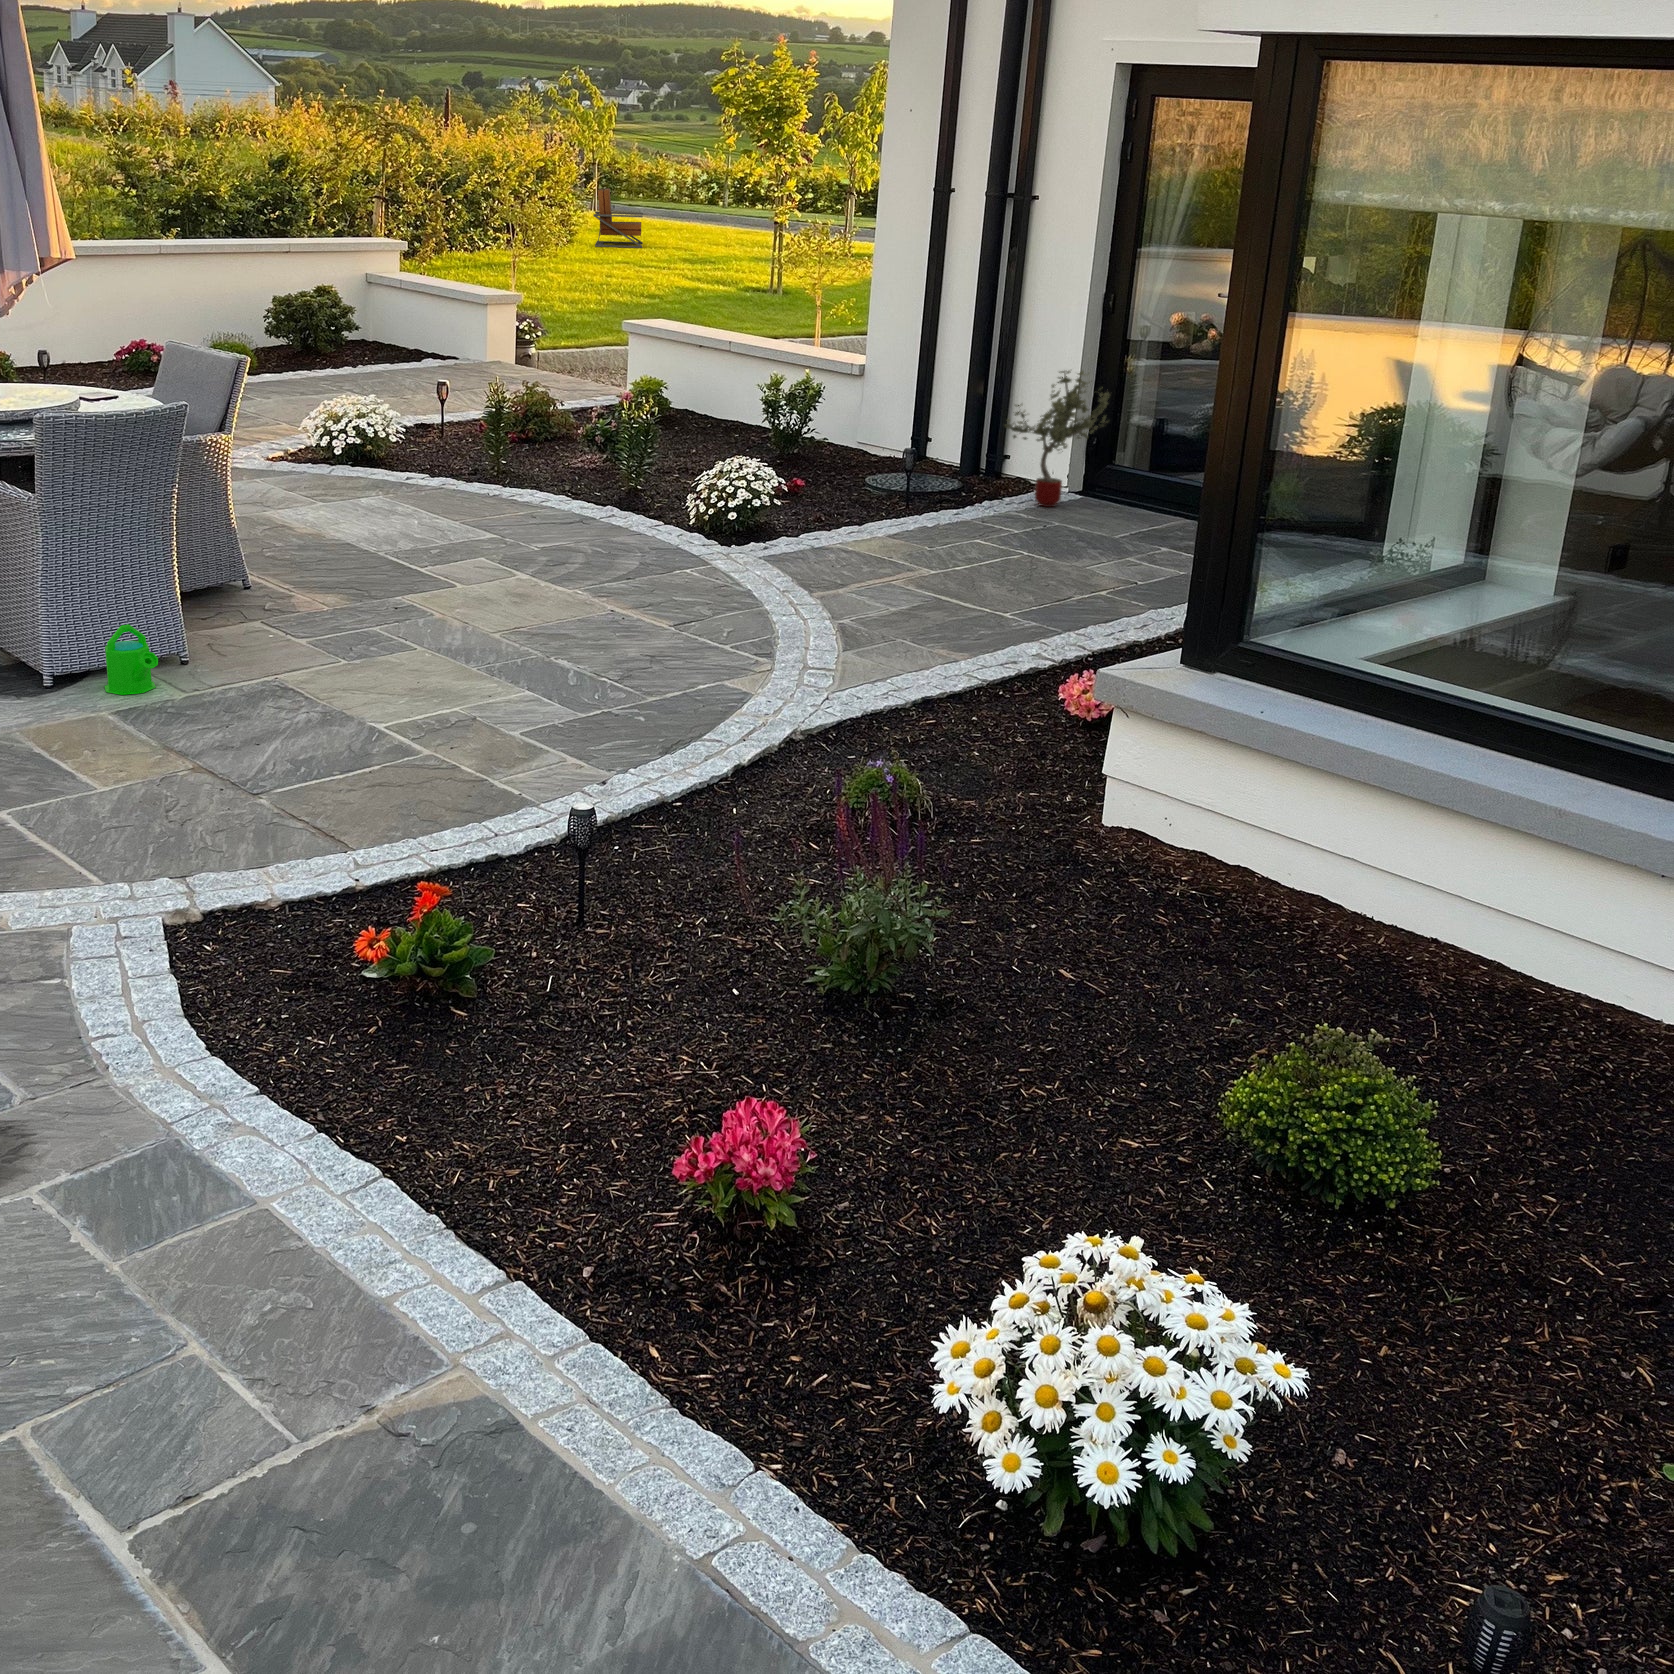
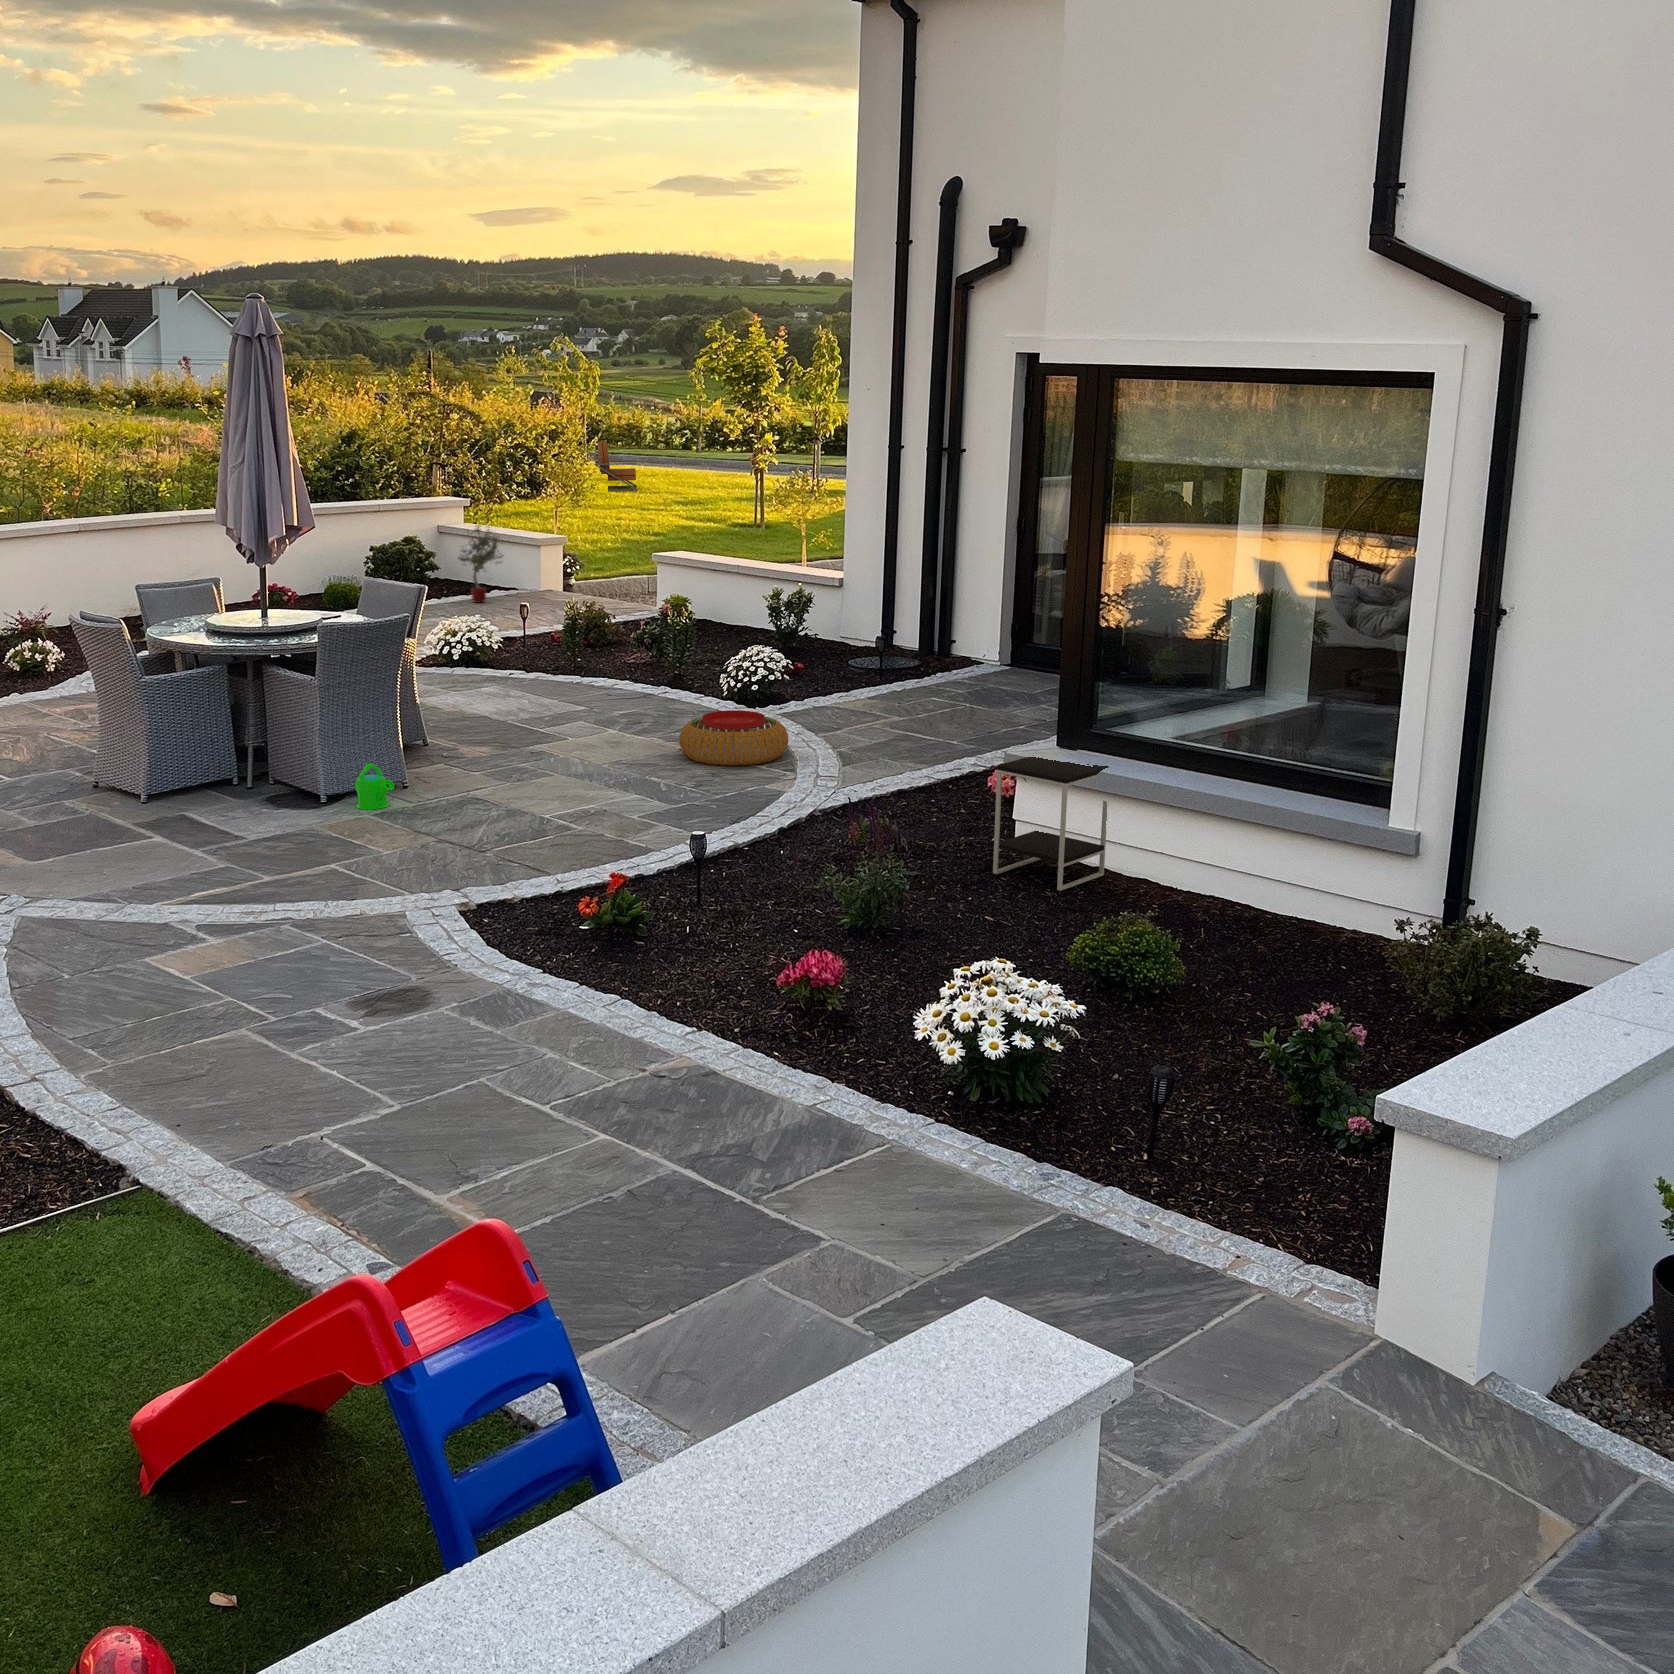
potted tree: present [1005,371,1110,507] -> present [458,526,503,603]
pouf: none [610,556,769,640] -> present [679,710,788,765]
side table: none [1070,680,1277,920] -> present [993,755,1109,891]

